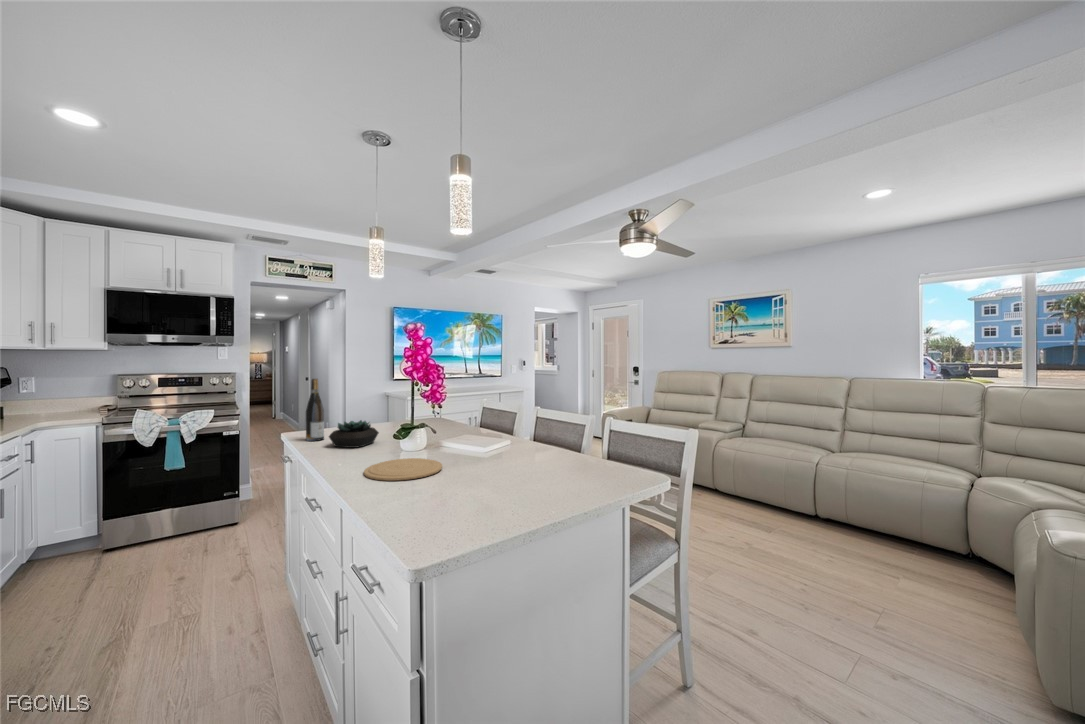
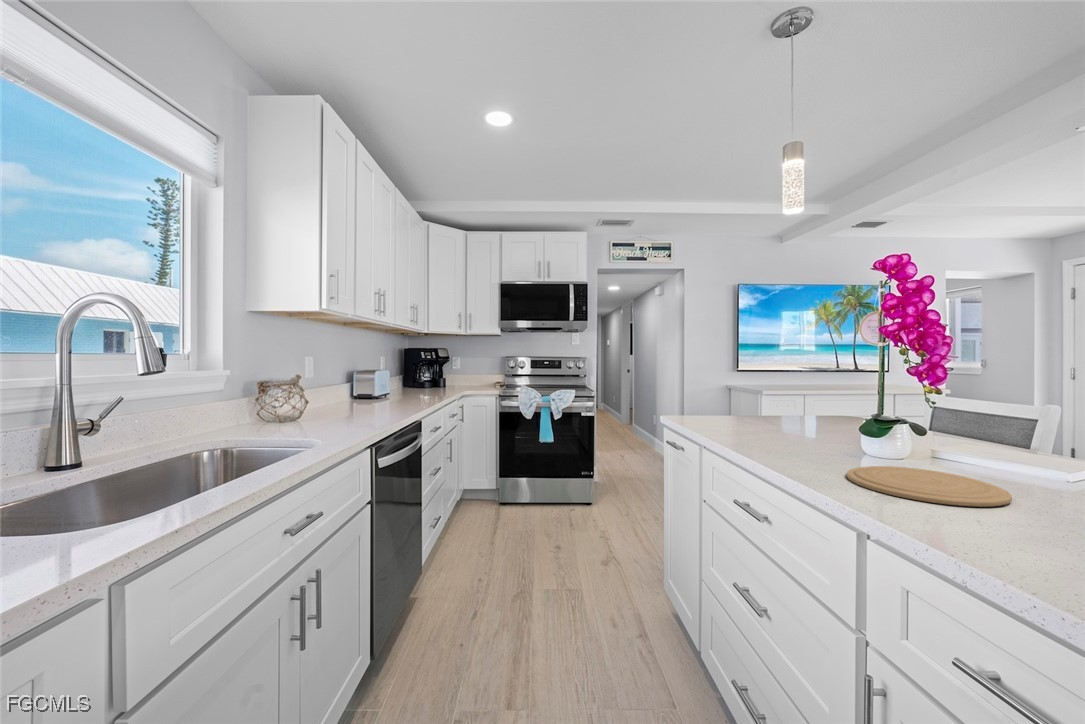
wine bottle: present [306,379,324,441] -> none [697,351,719,427]
succulent plant: present [329,420,379,448] -> none [736,405,802,441]

